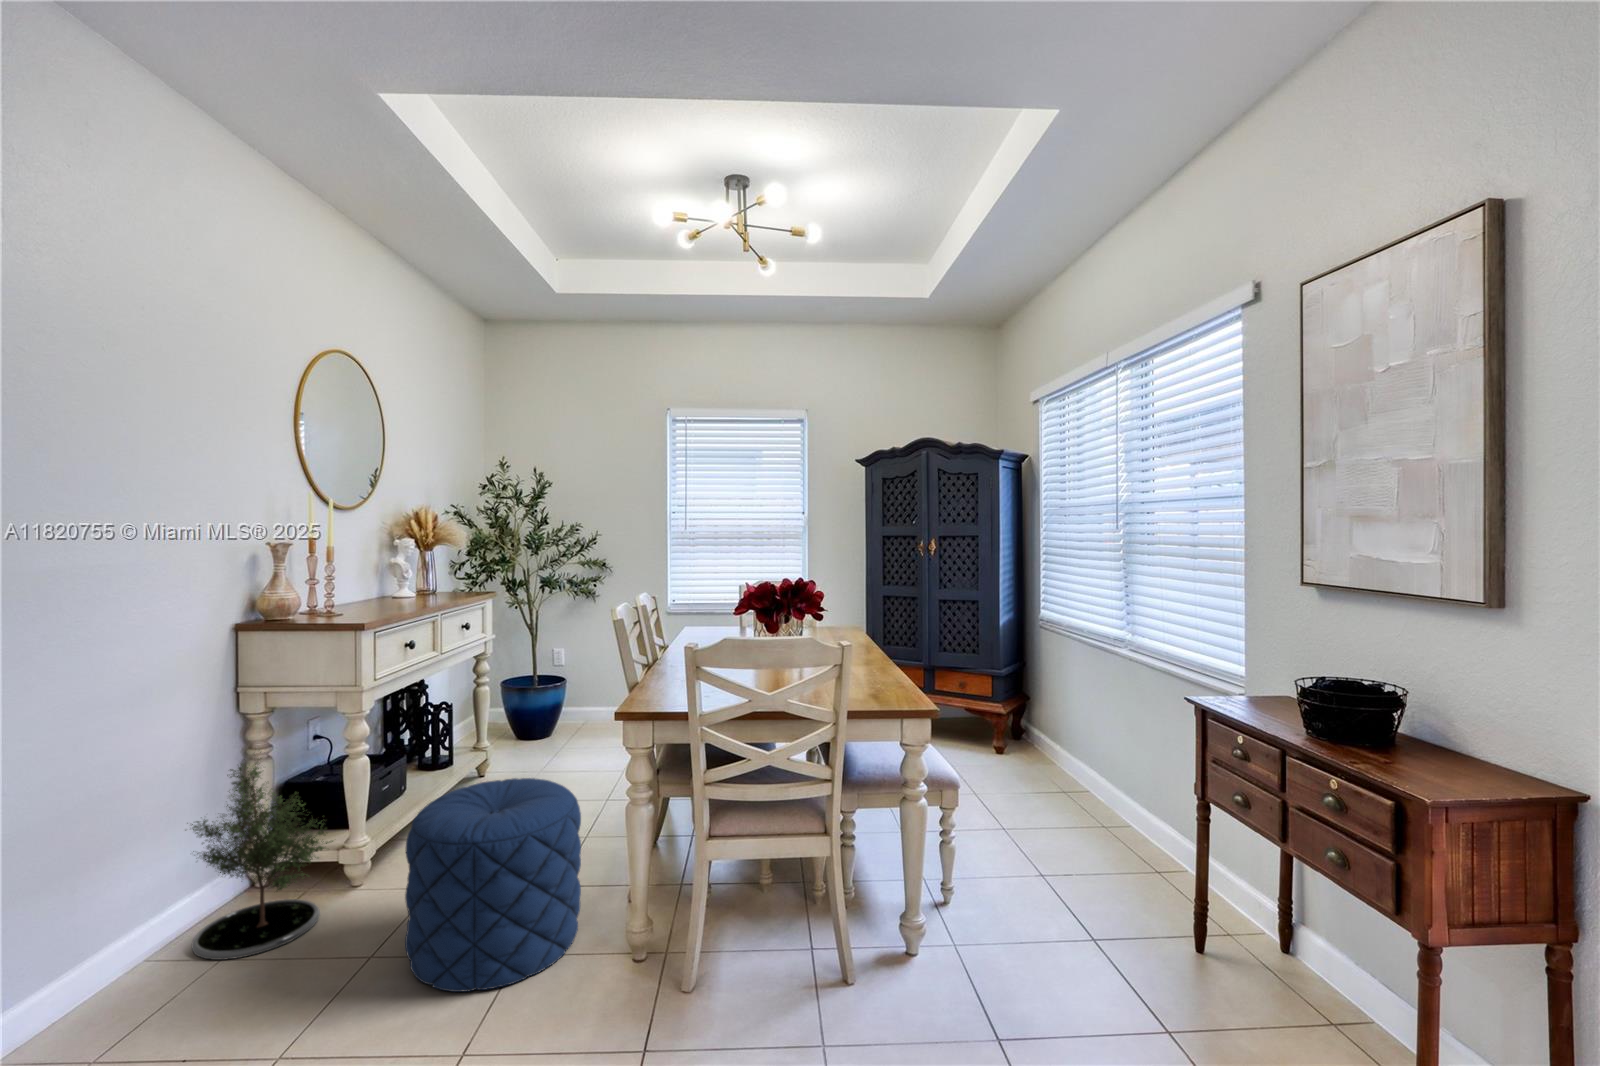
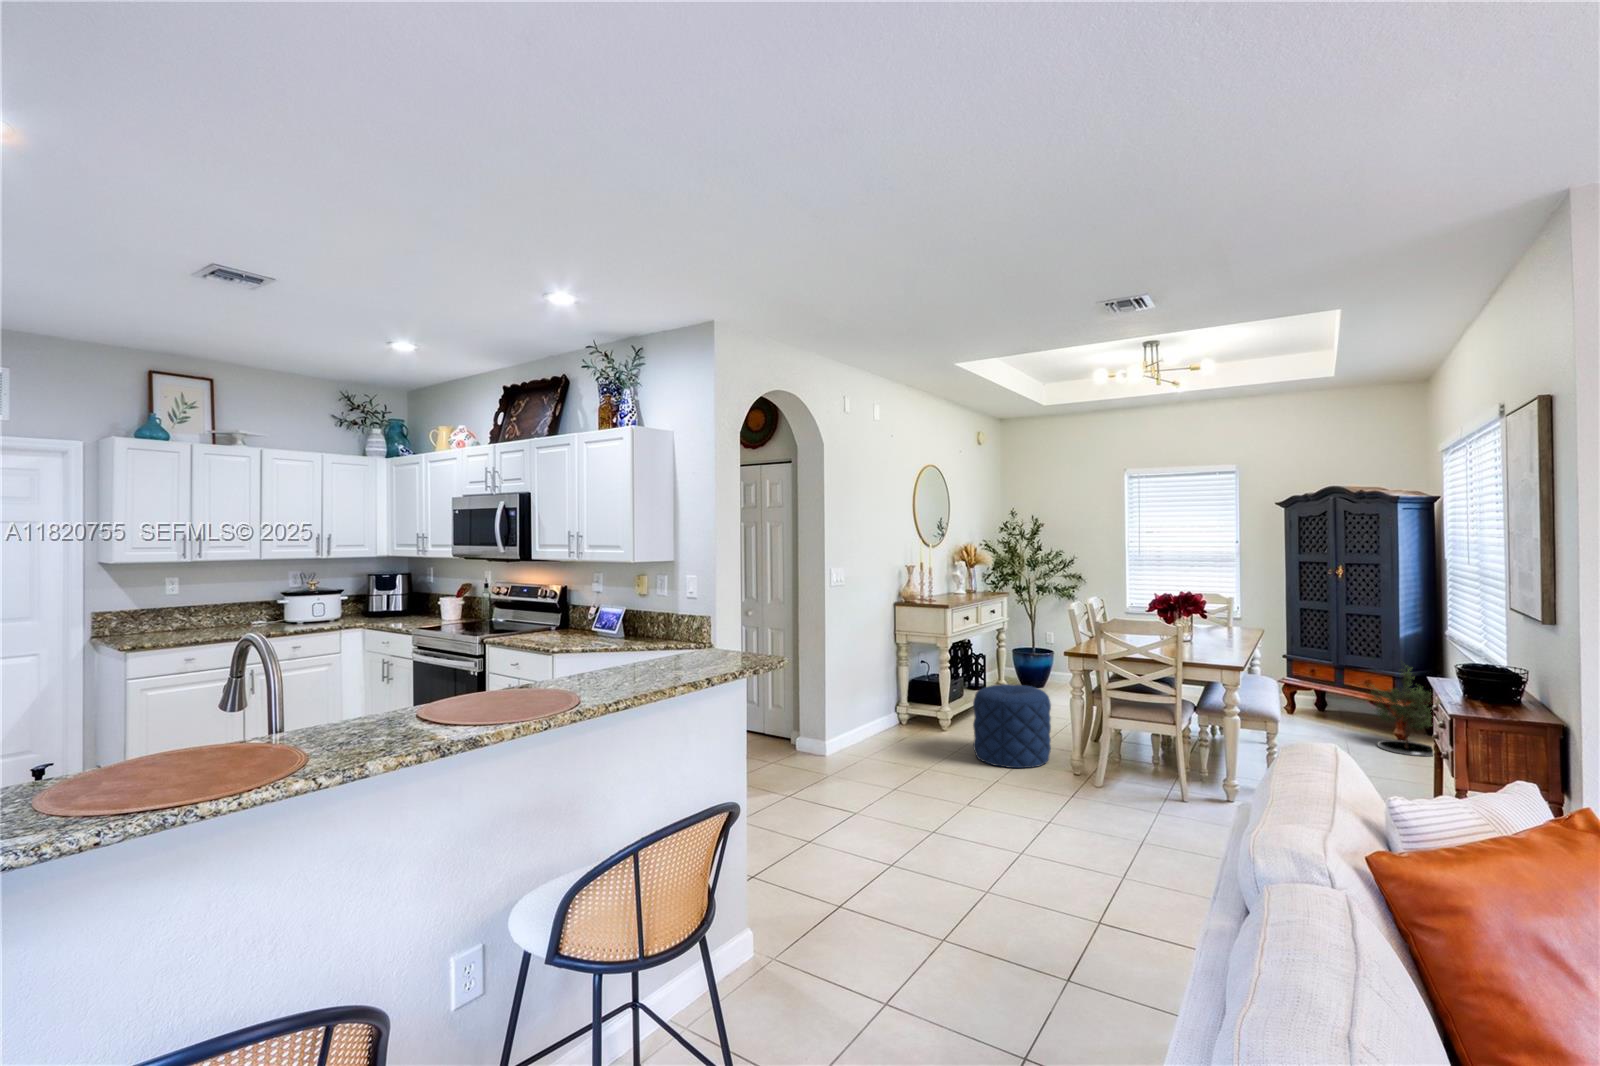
potted tree: present [192,752,333,960] -> present [1372,661,1433,756]

